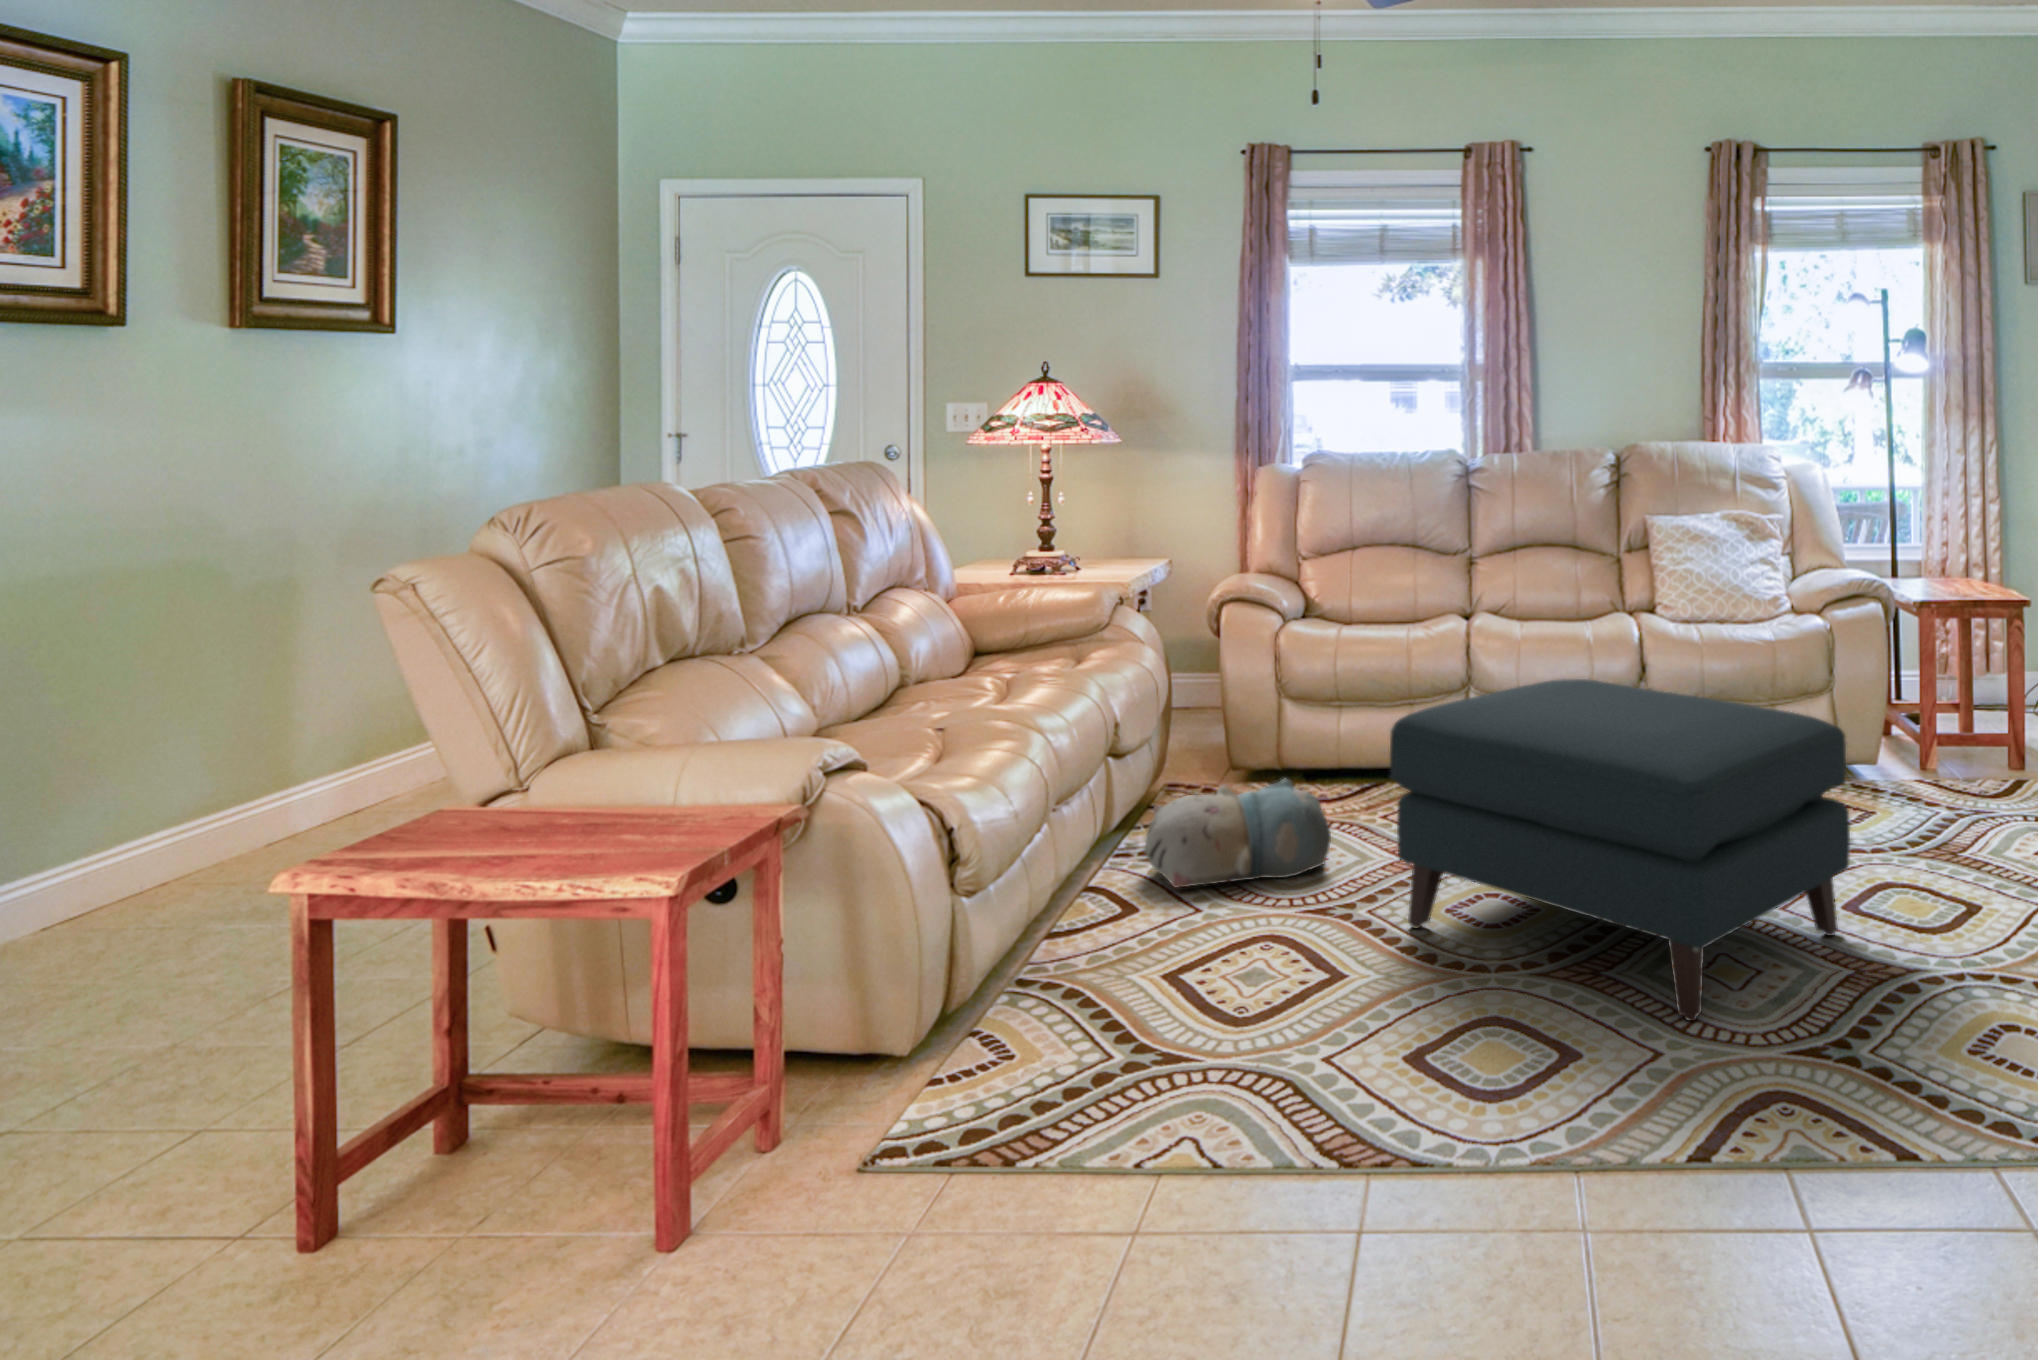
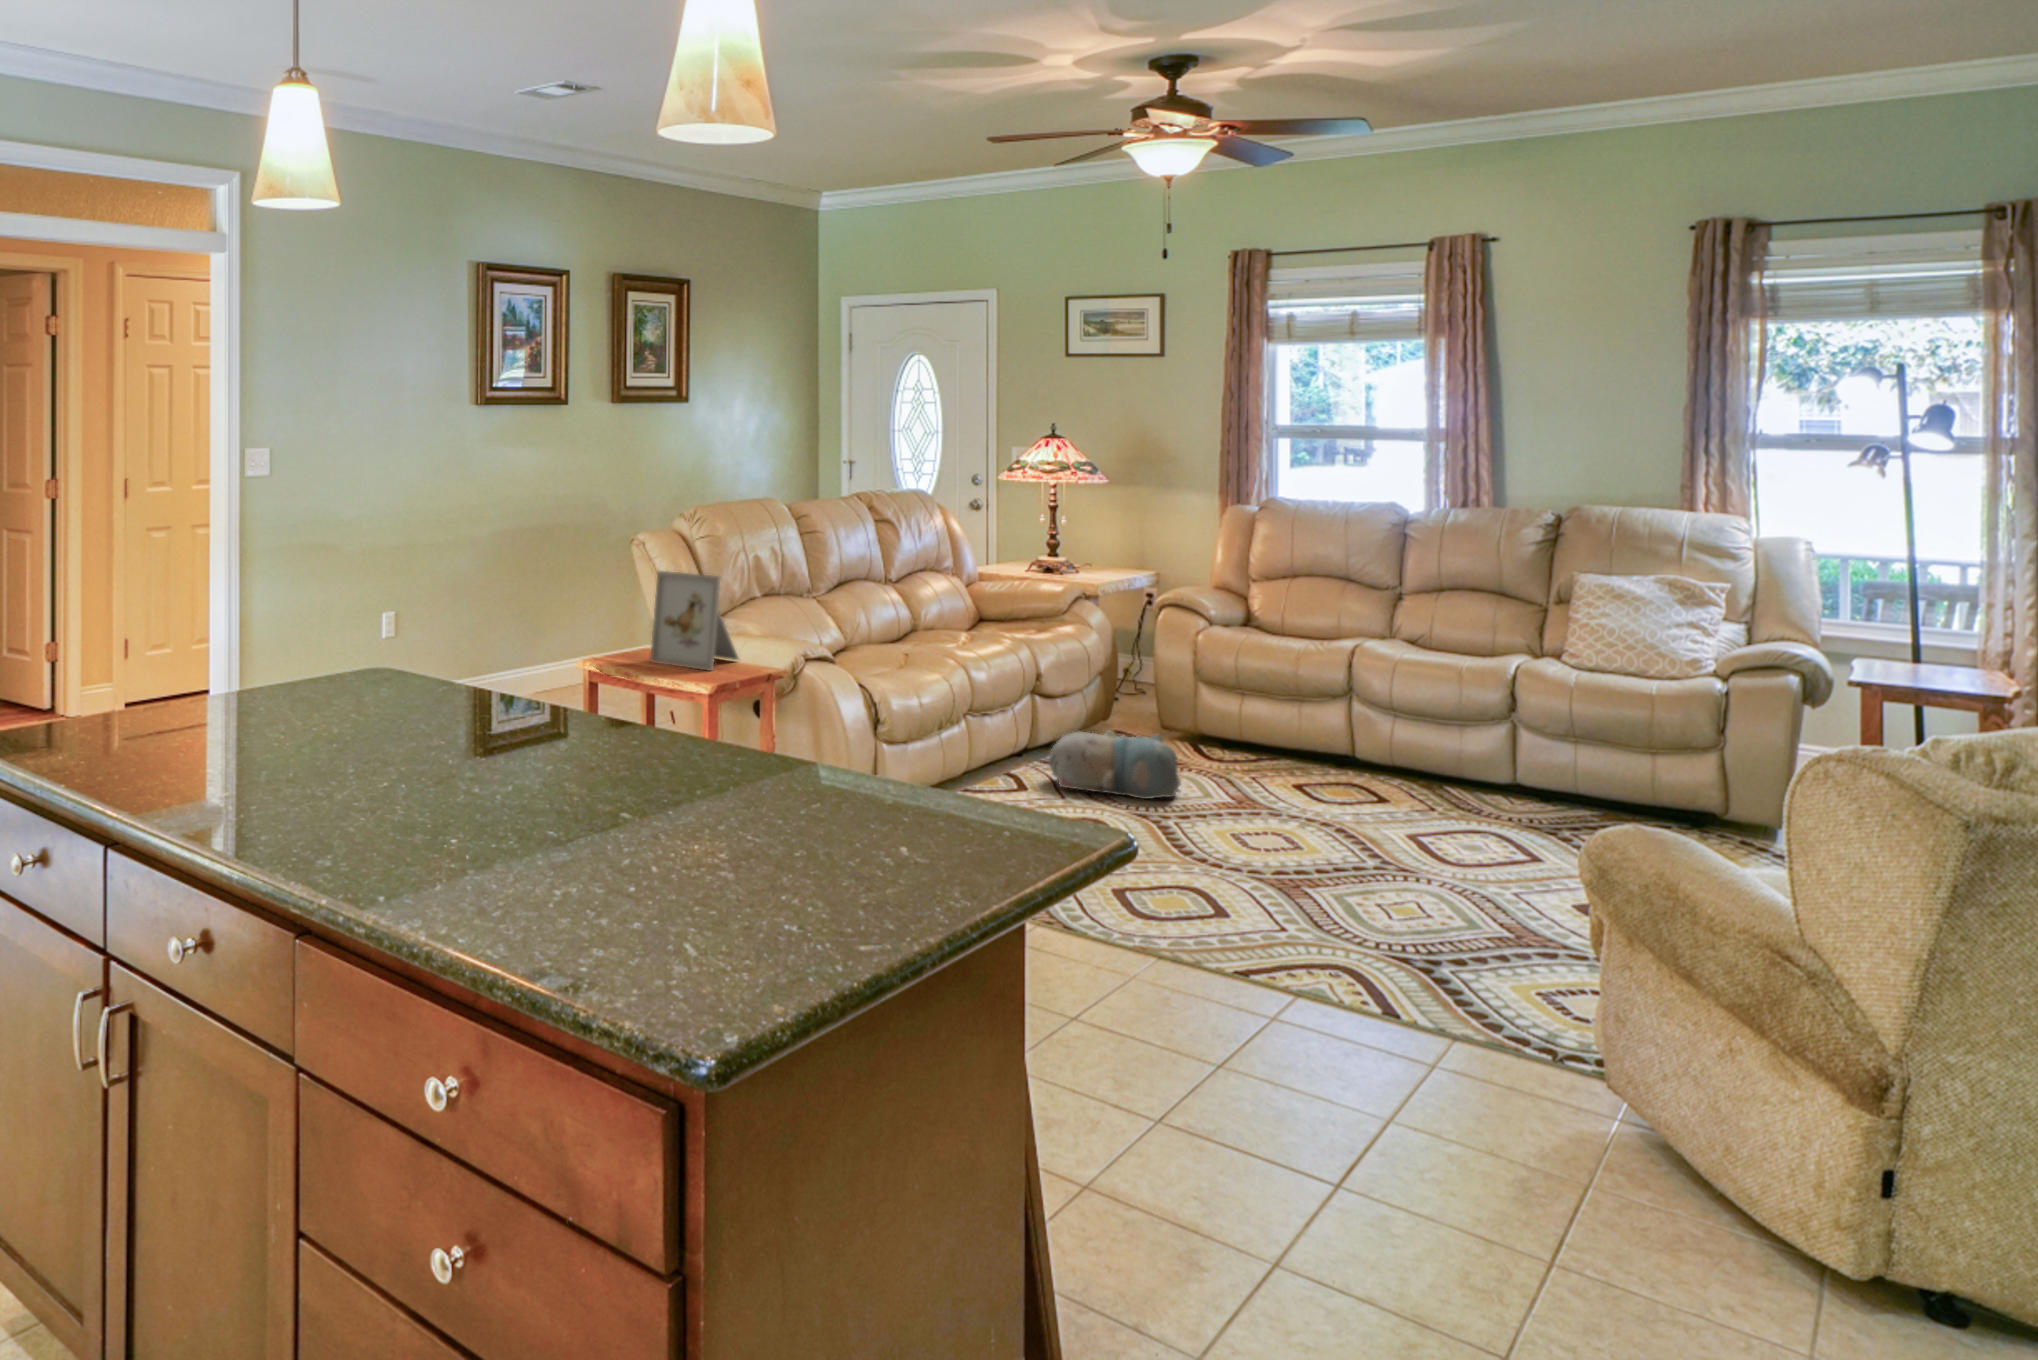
picture frame: none [449,639,670,854] -> present [650,571,739,671]
ottoman: present [1390,679,1850,1021] -> none [1181,688,1541,922]

